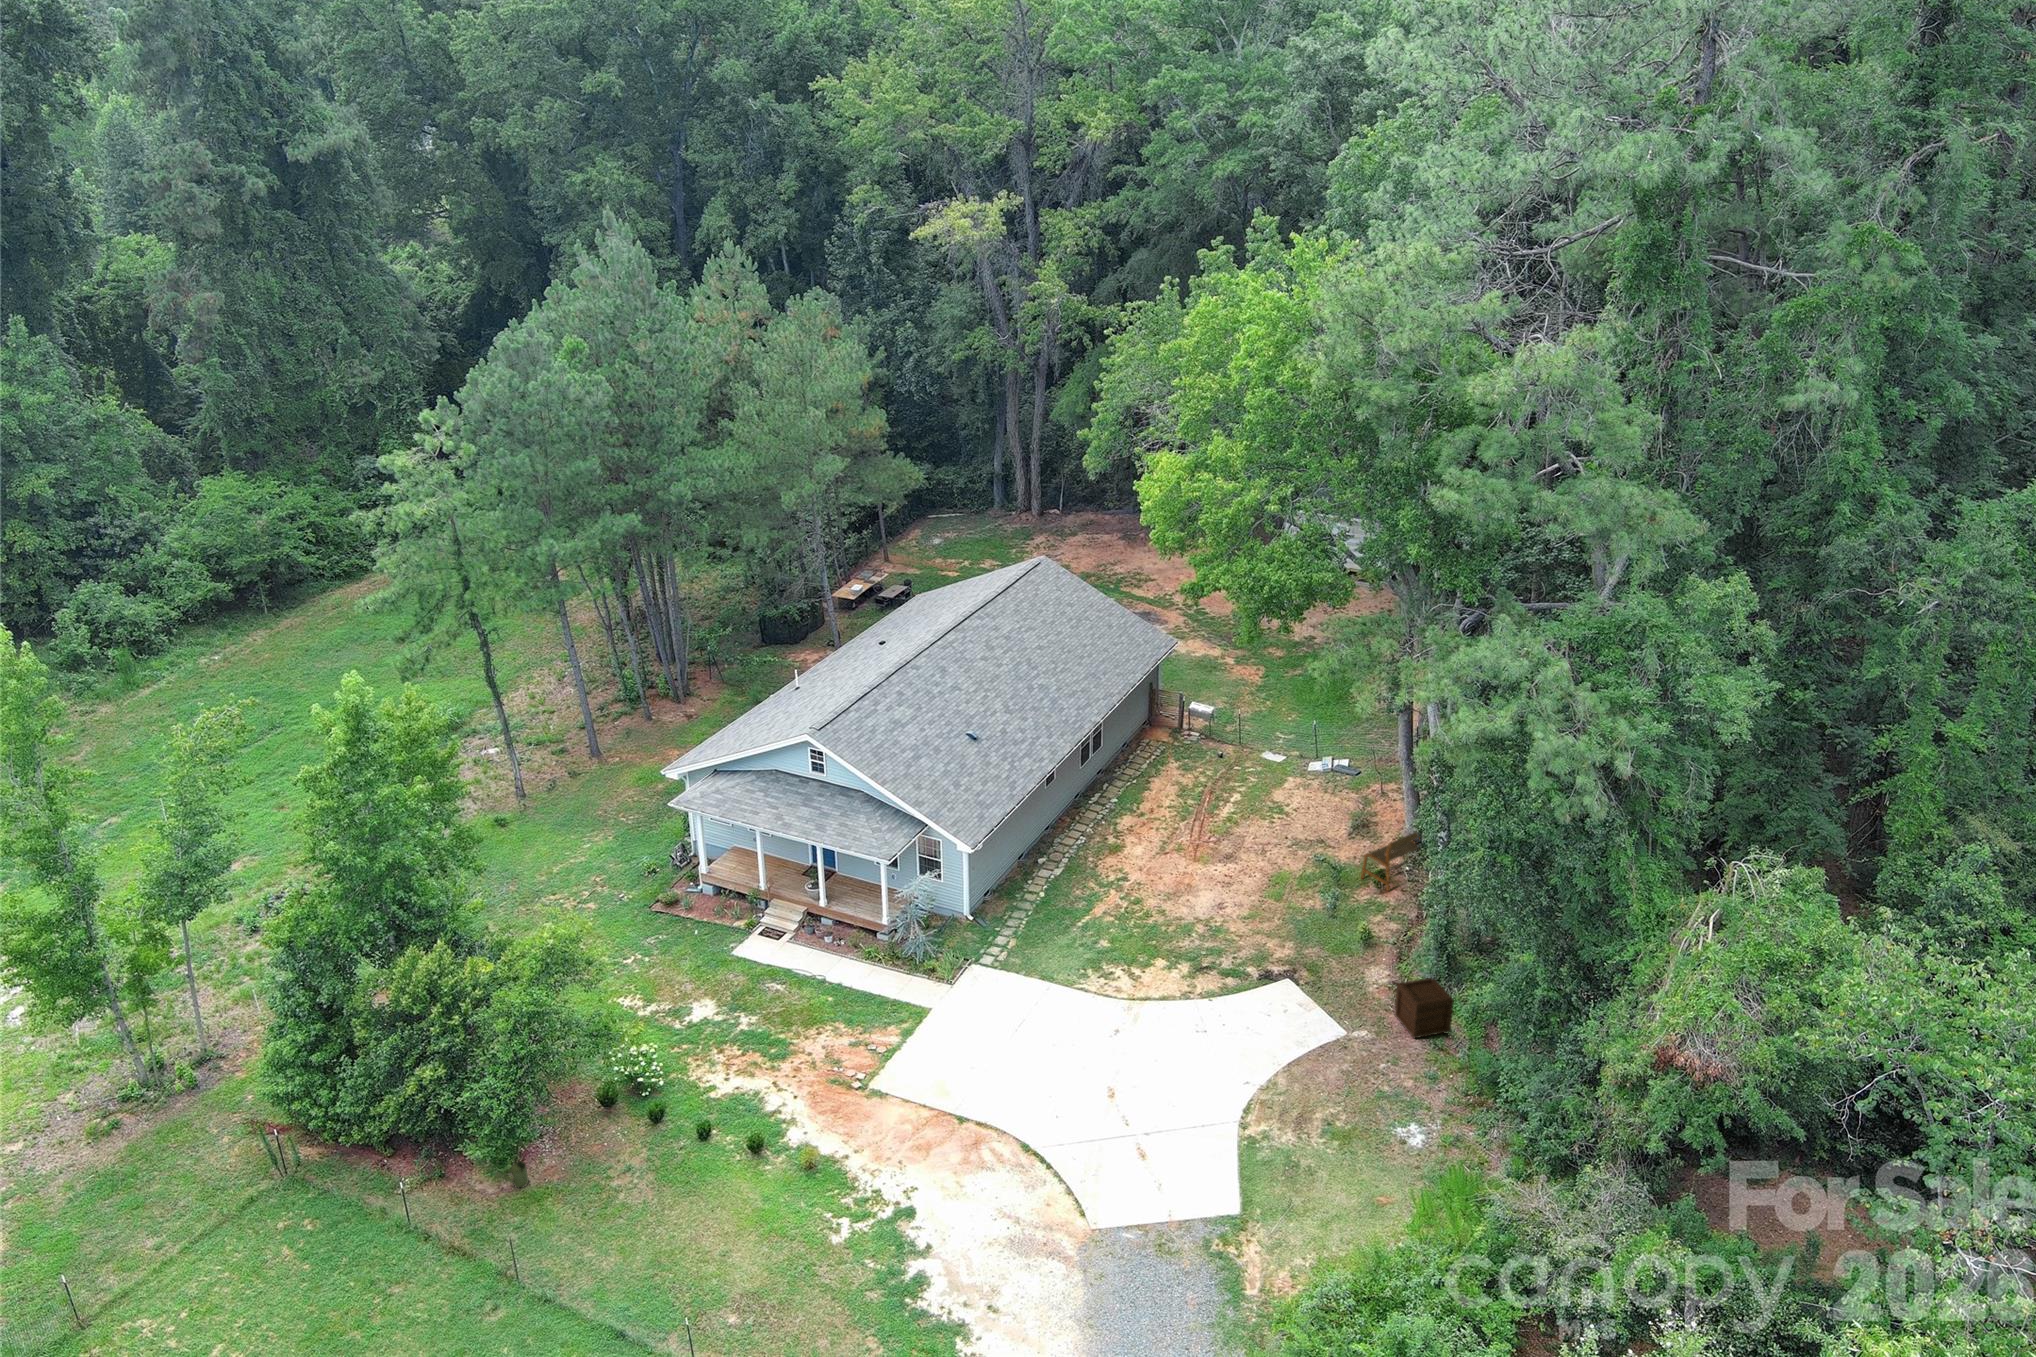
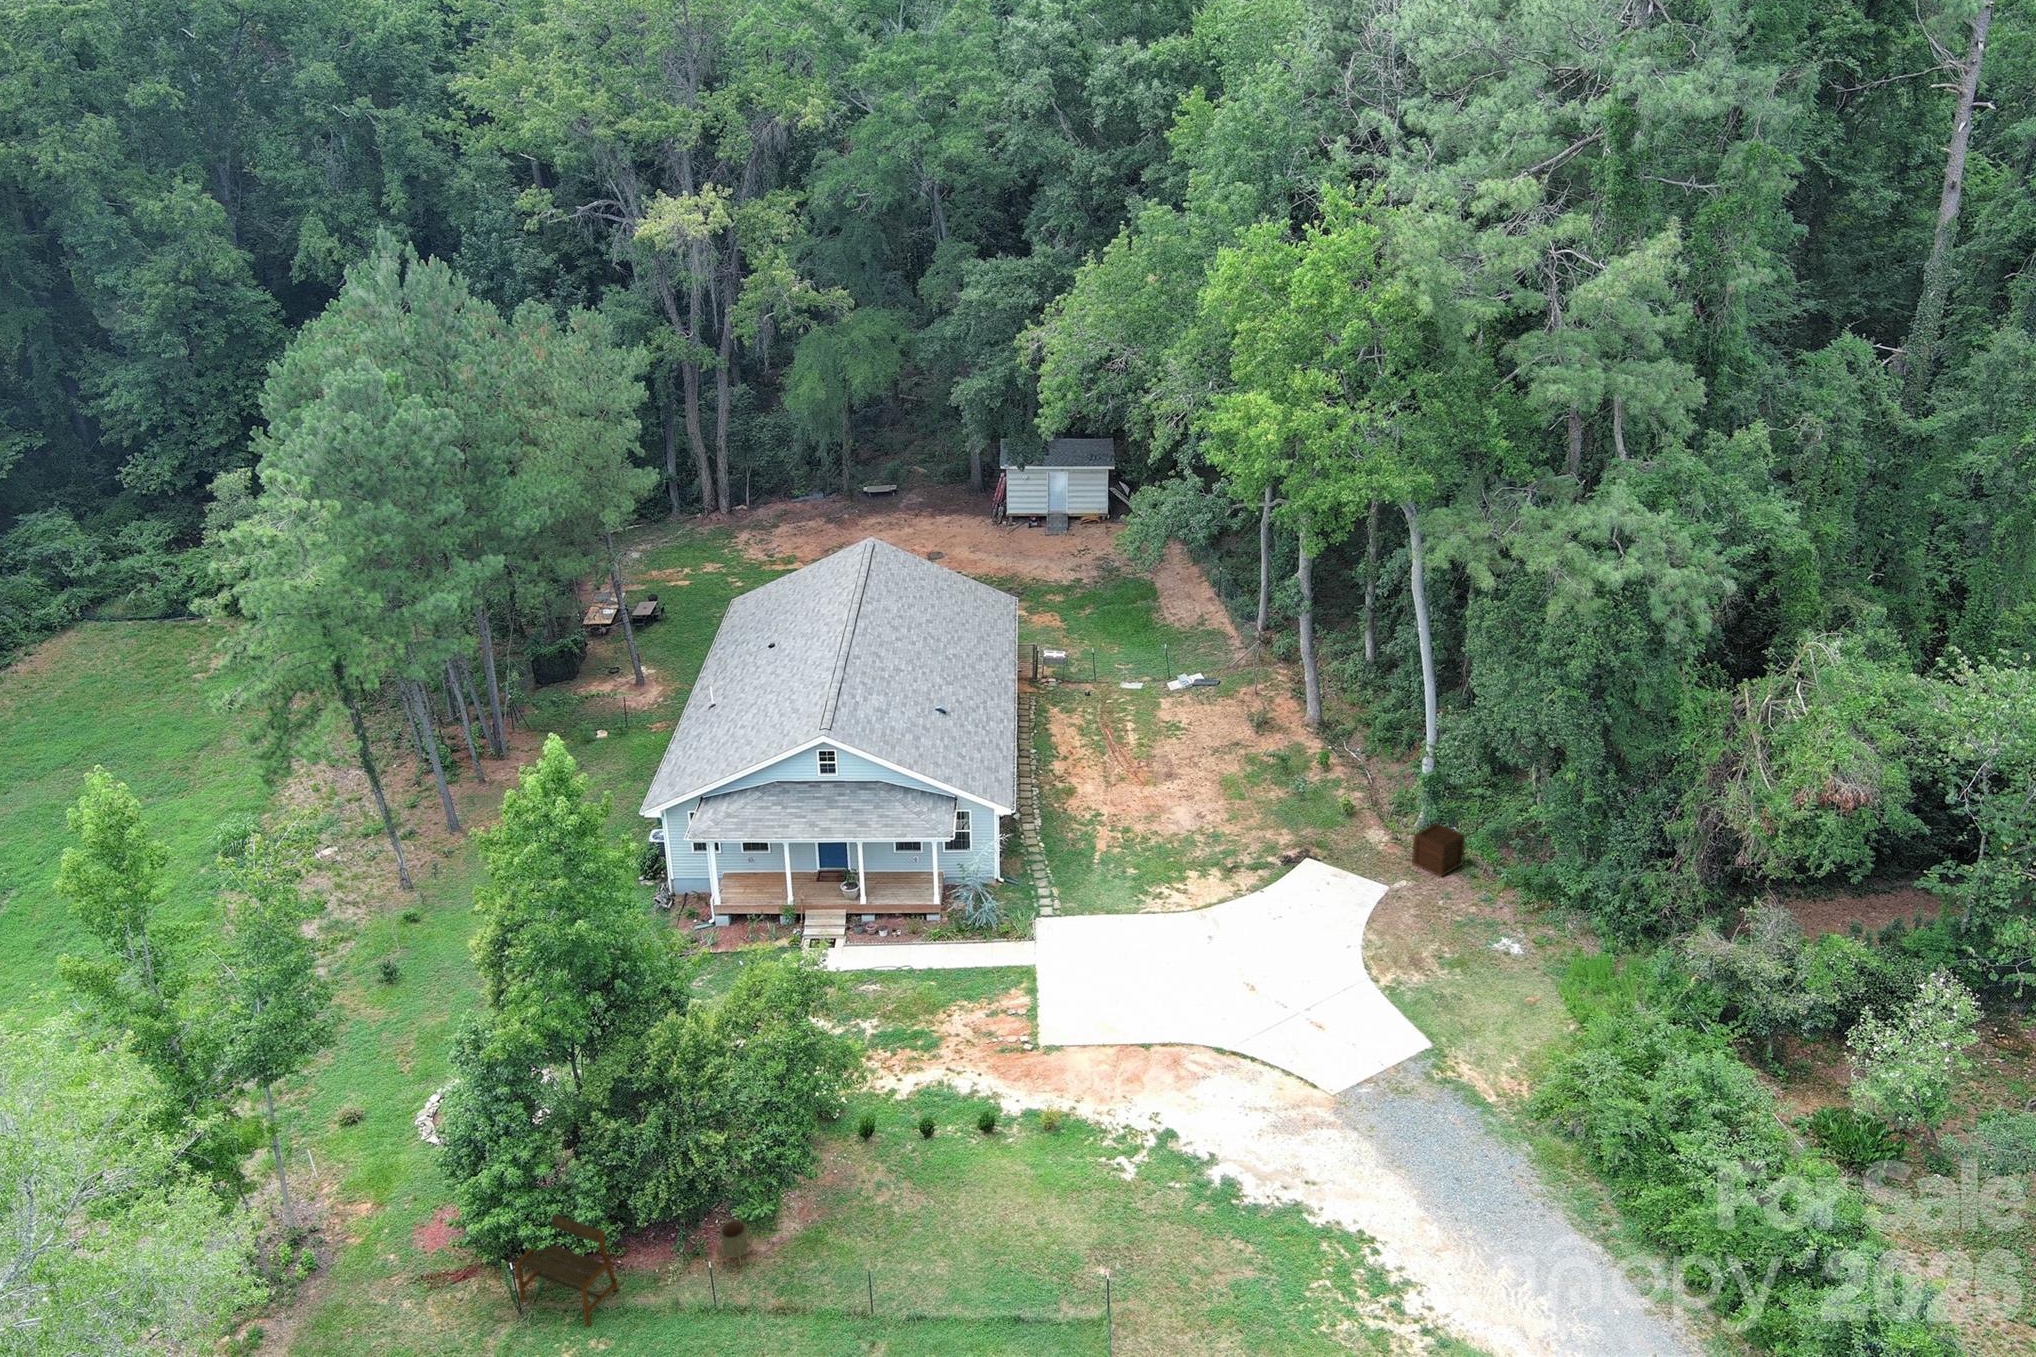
bench: present [1361,832,1420,891] -> present [516,1214,618,1327]
planter: none [456,1154,489,1199] -> present [719,1220,753,1266]
watering can: present [495,1161,529,1188] -> none [766,1210,791,1241]

